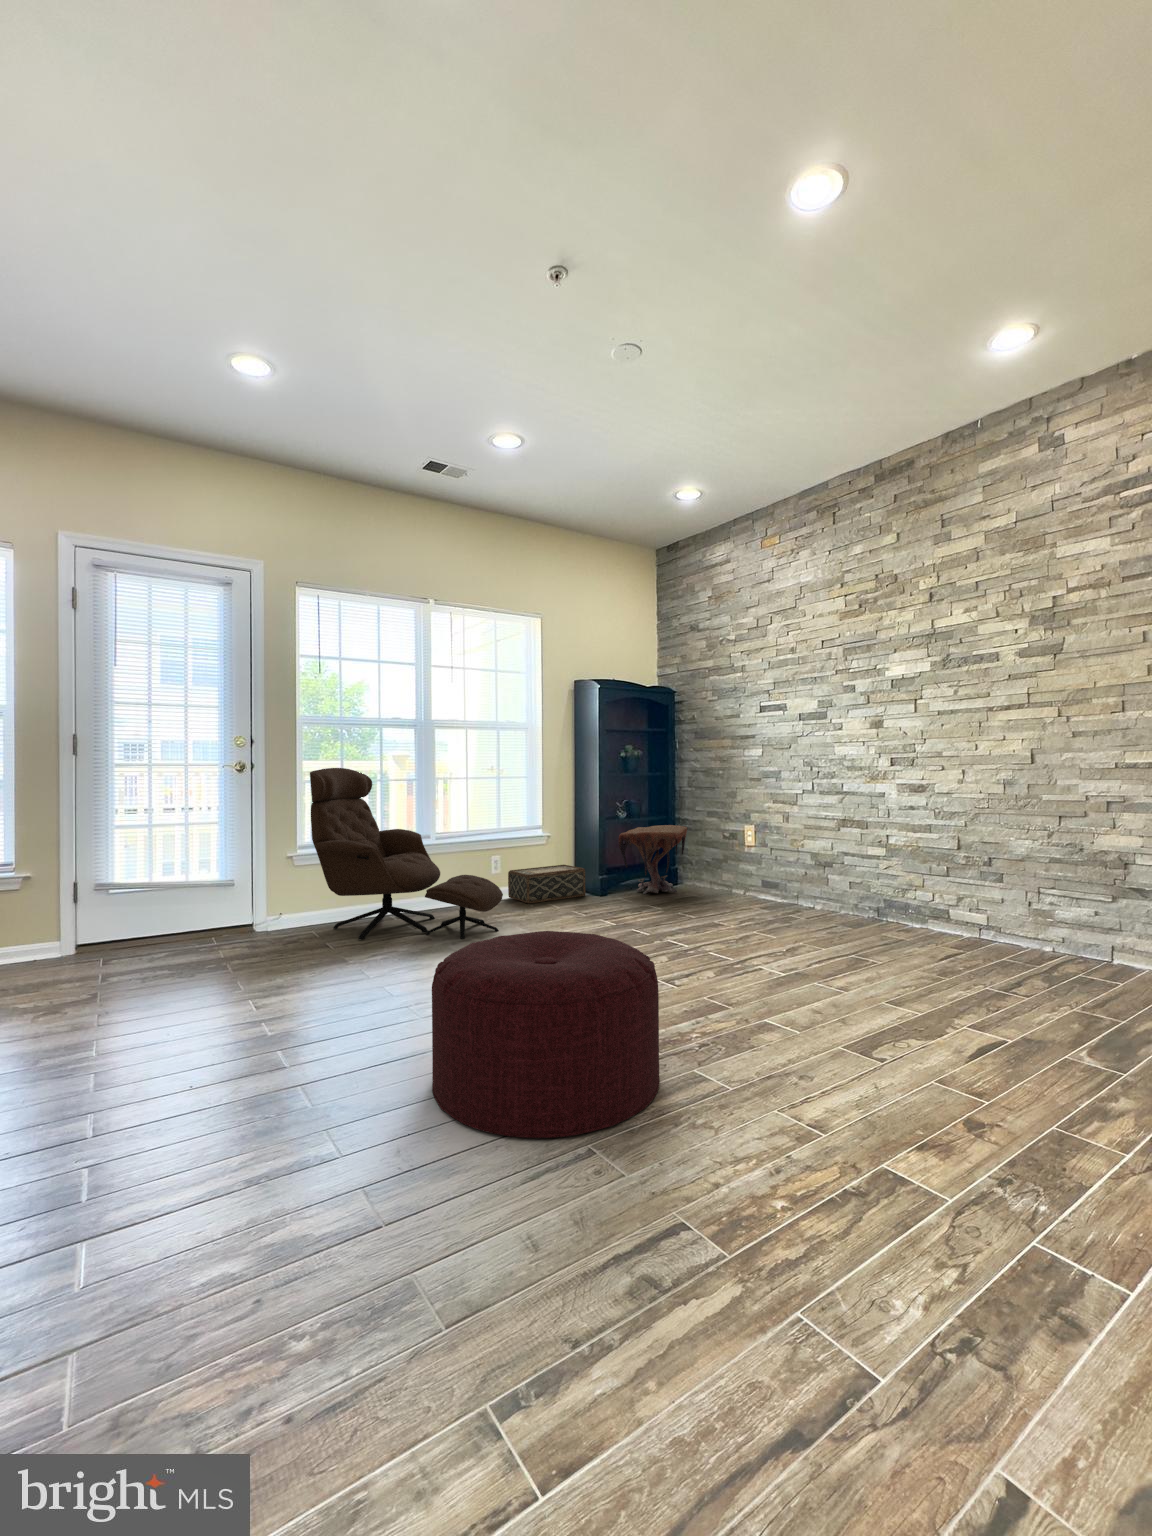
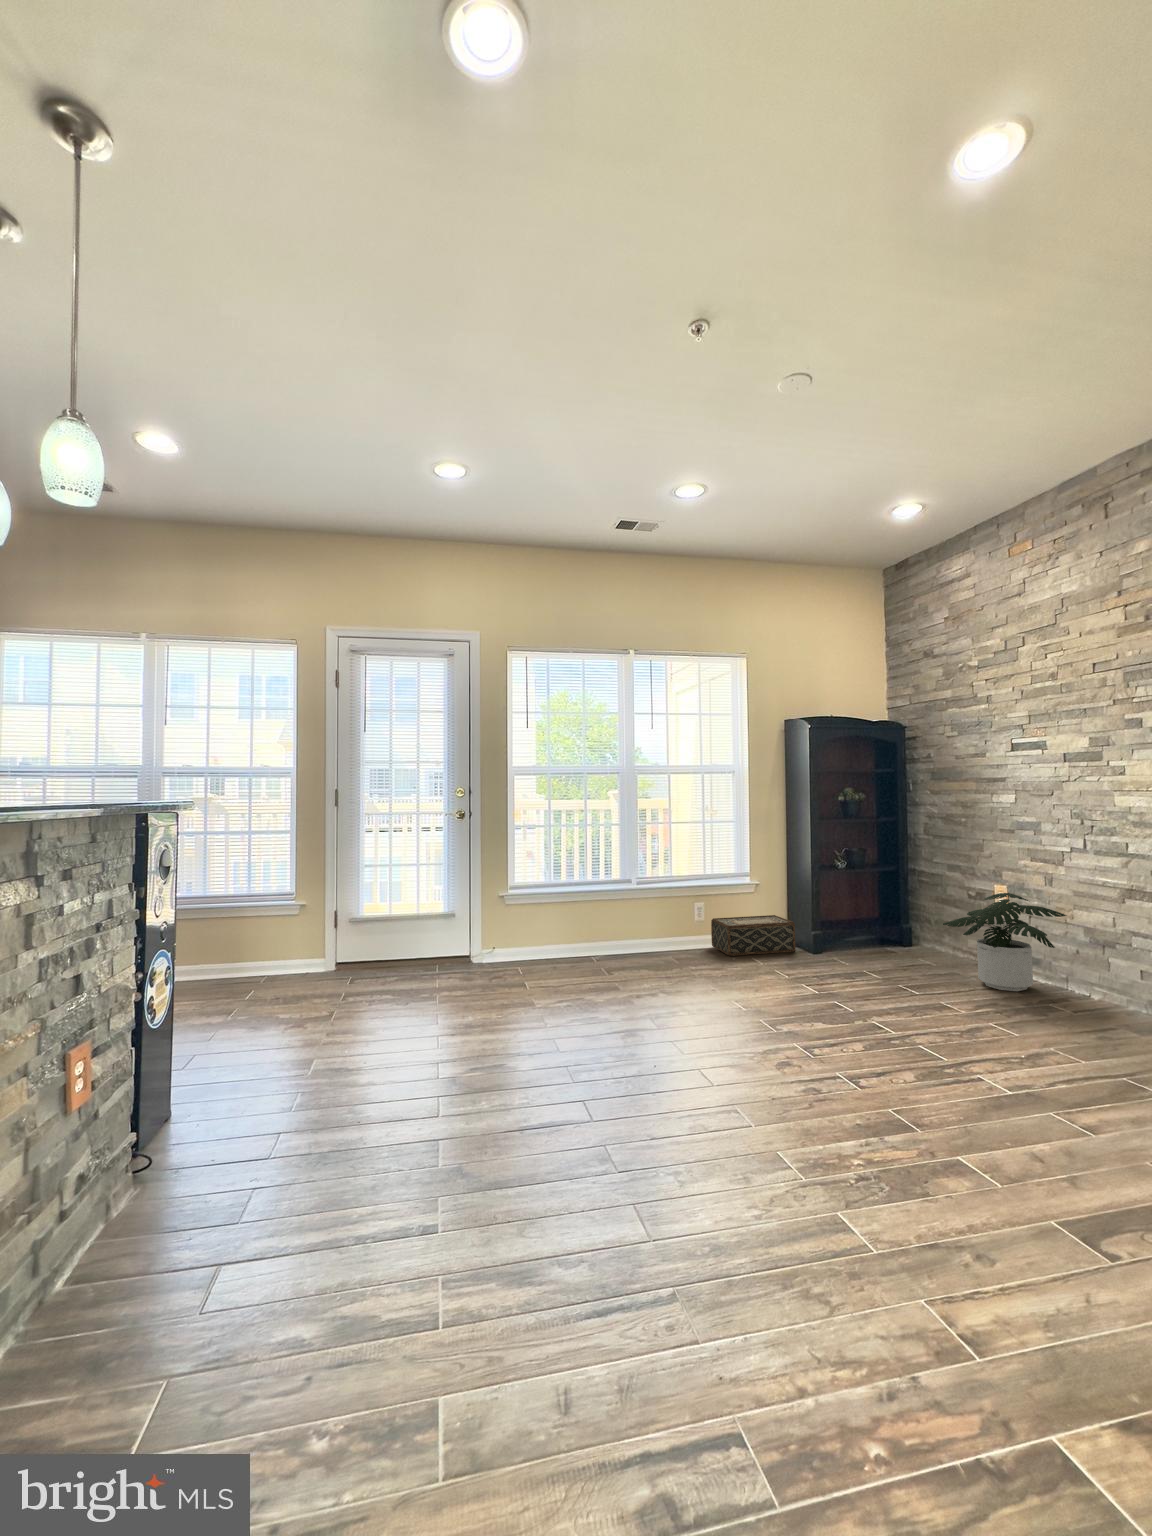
lounge chair: present [310,768,503,939] -> none [515,816,694,992]
side table: present [619,825,687,894] -> none [834,878,920,957]
potted plant: none [712,830,800,908] -> present [943,893,1066,991]
ottoman: present [432,931,660,1138] -> none [545,1016,790,1269]

